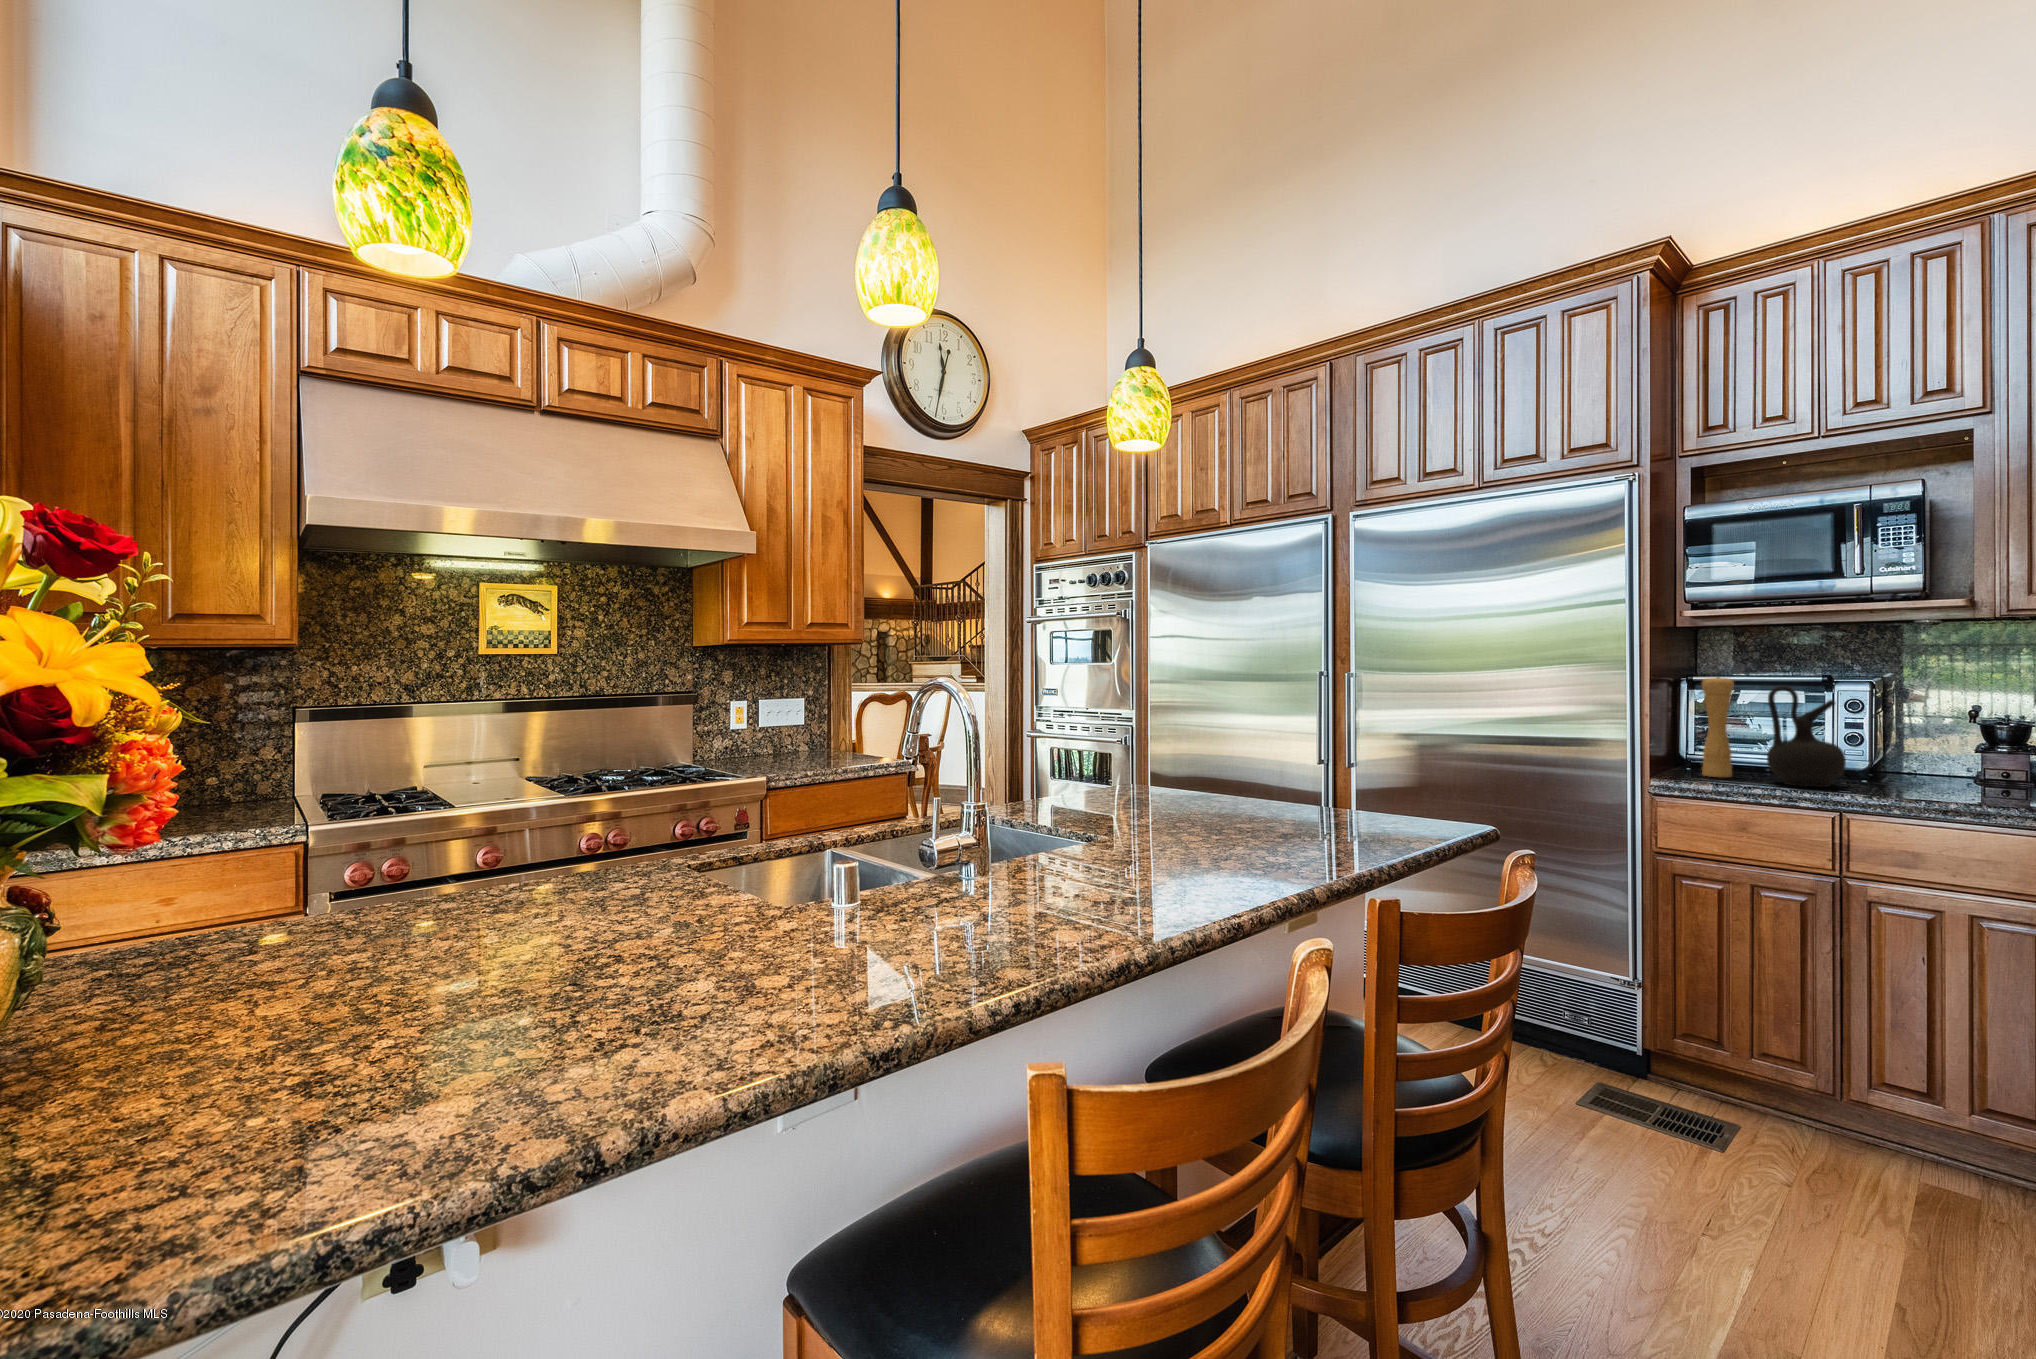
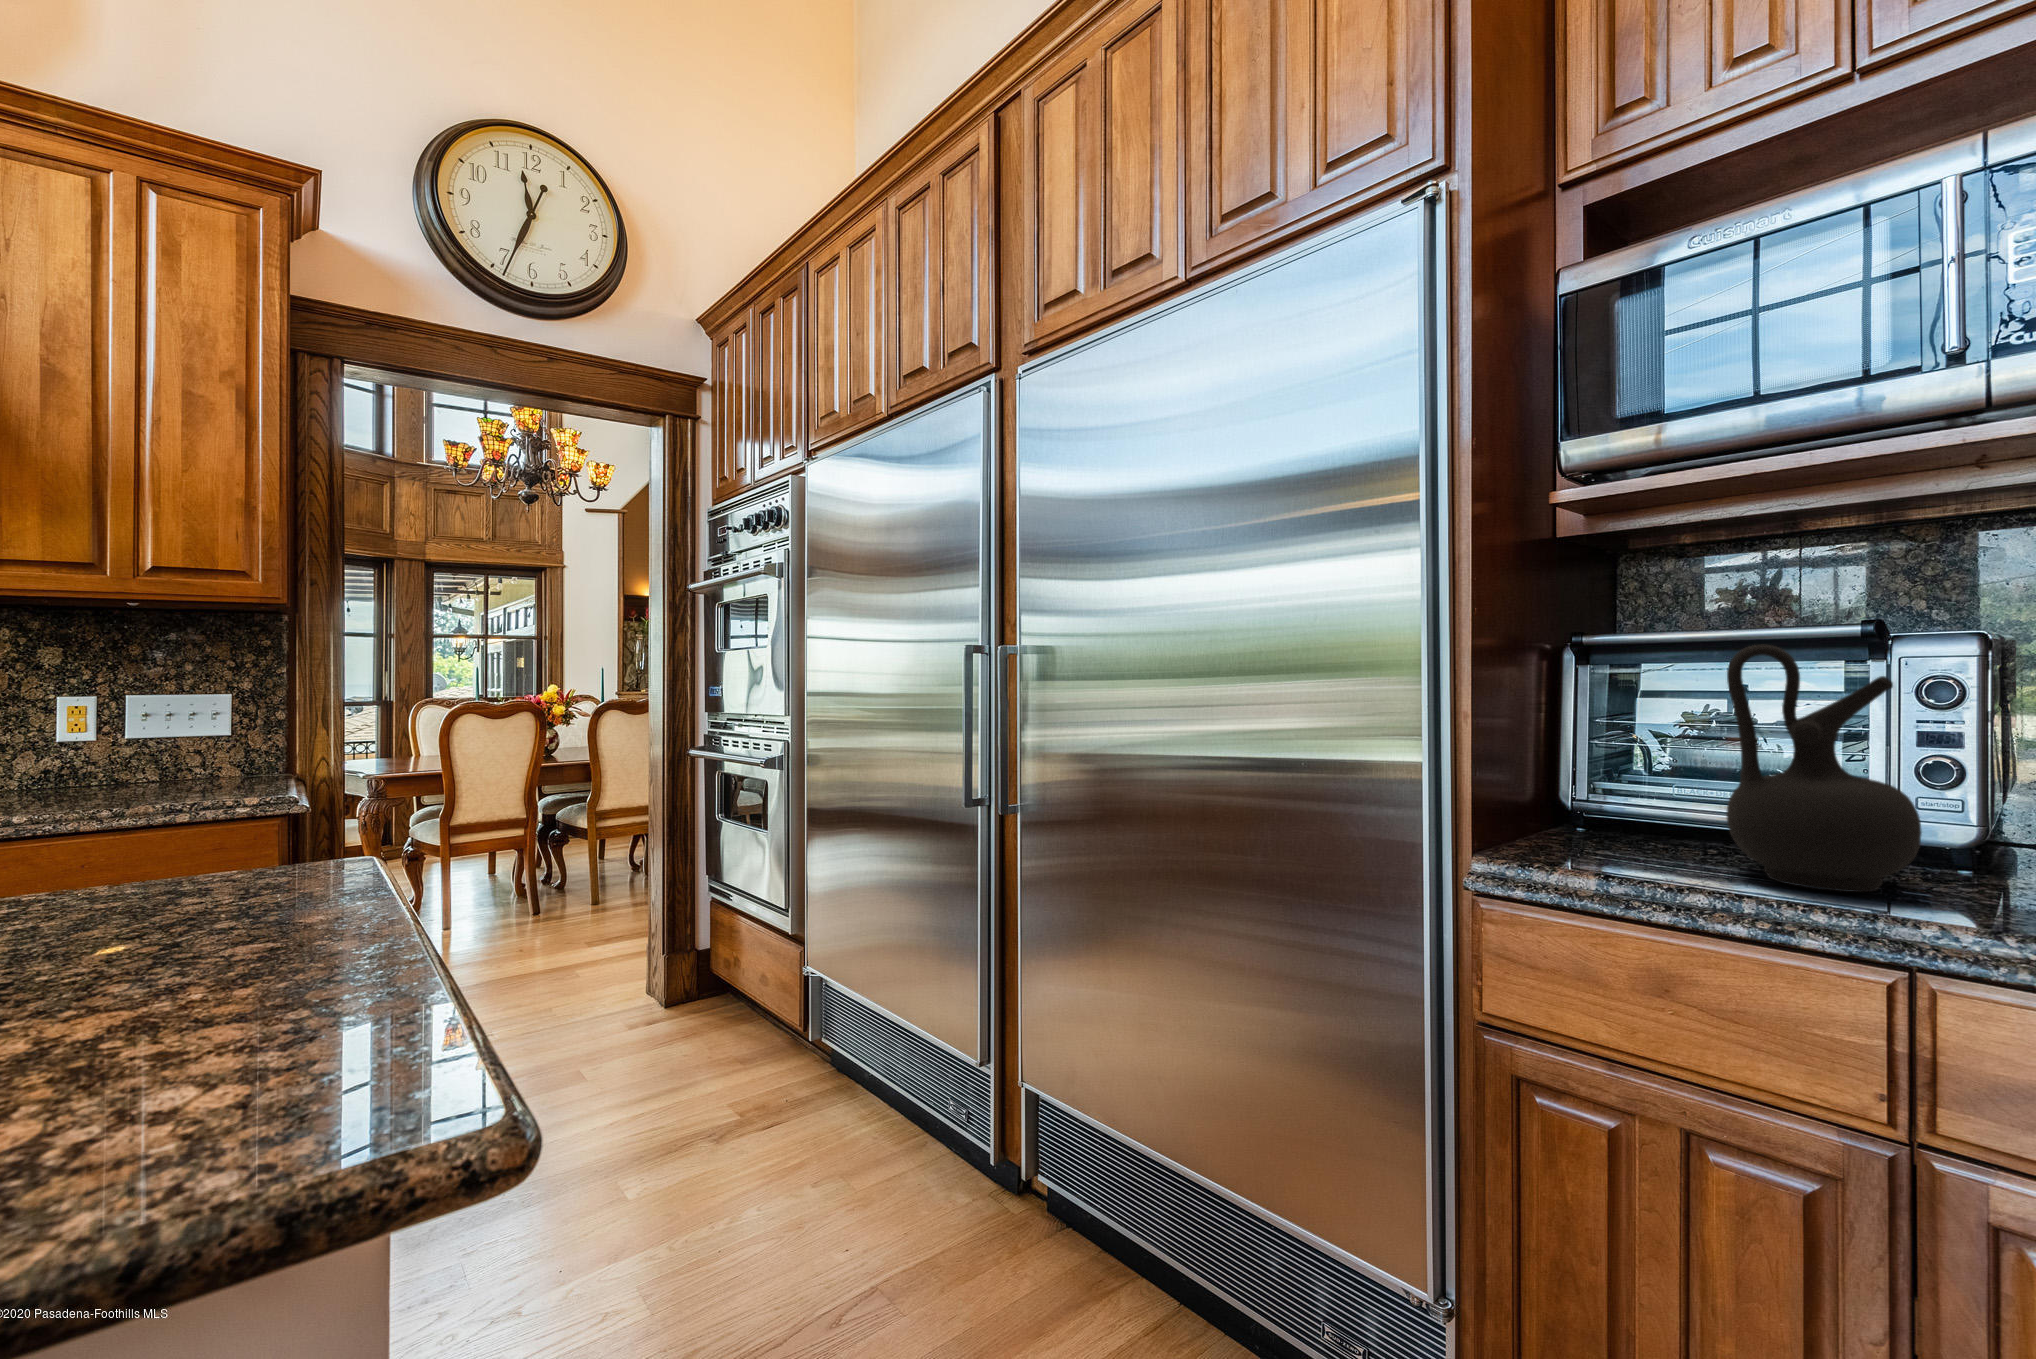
pepper mill: present [1702,676,1734,777] -> none [1588,628,1656,853]

